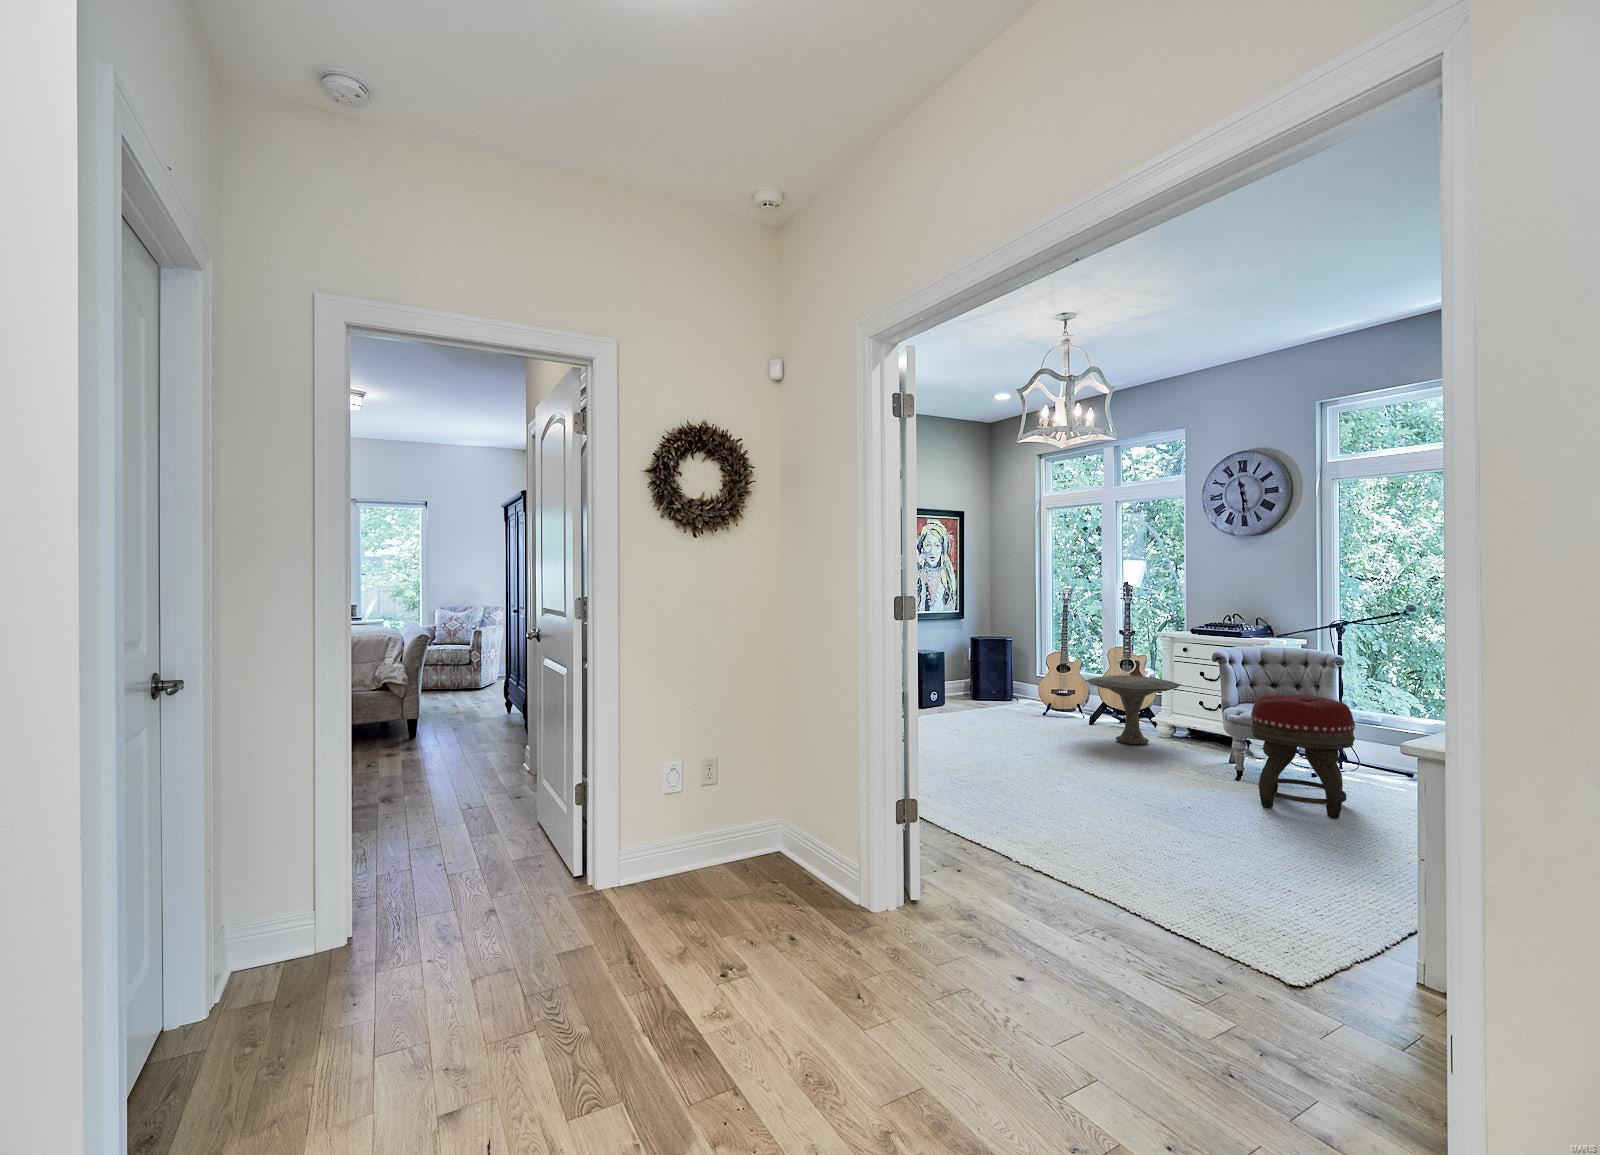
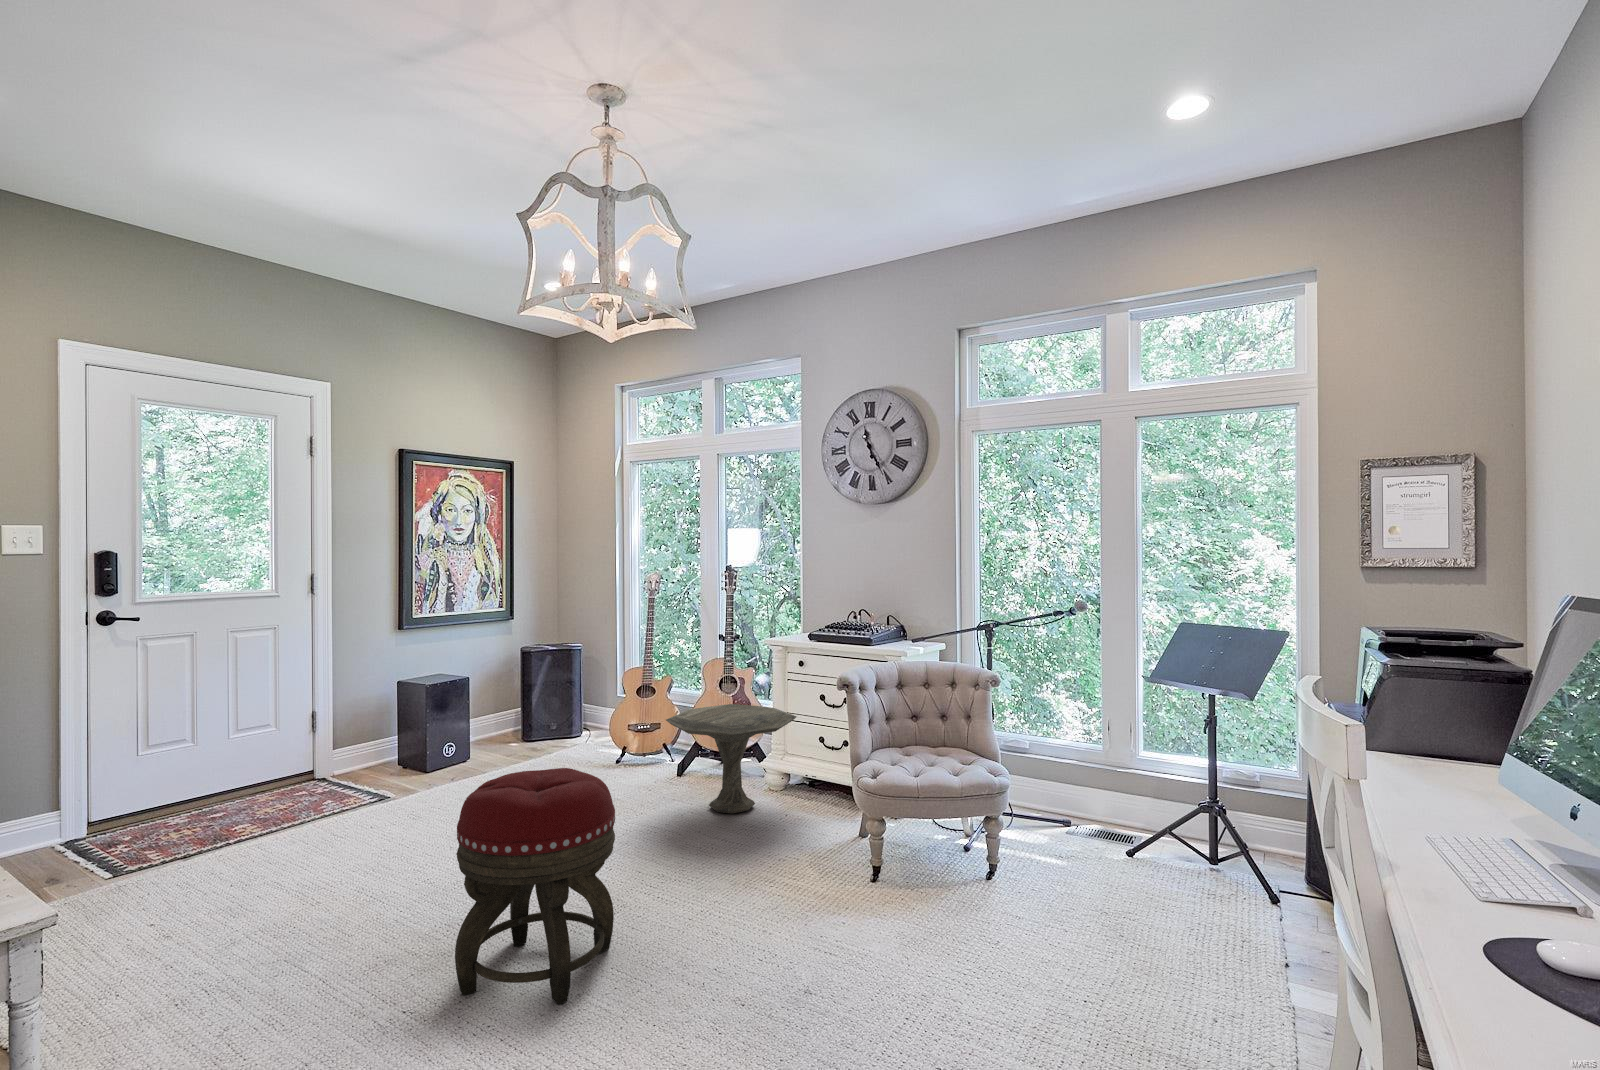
footstool: present [1251,694,1355,818] -> present [455,768,615,1004]

